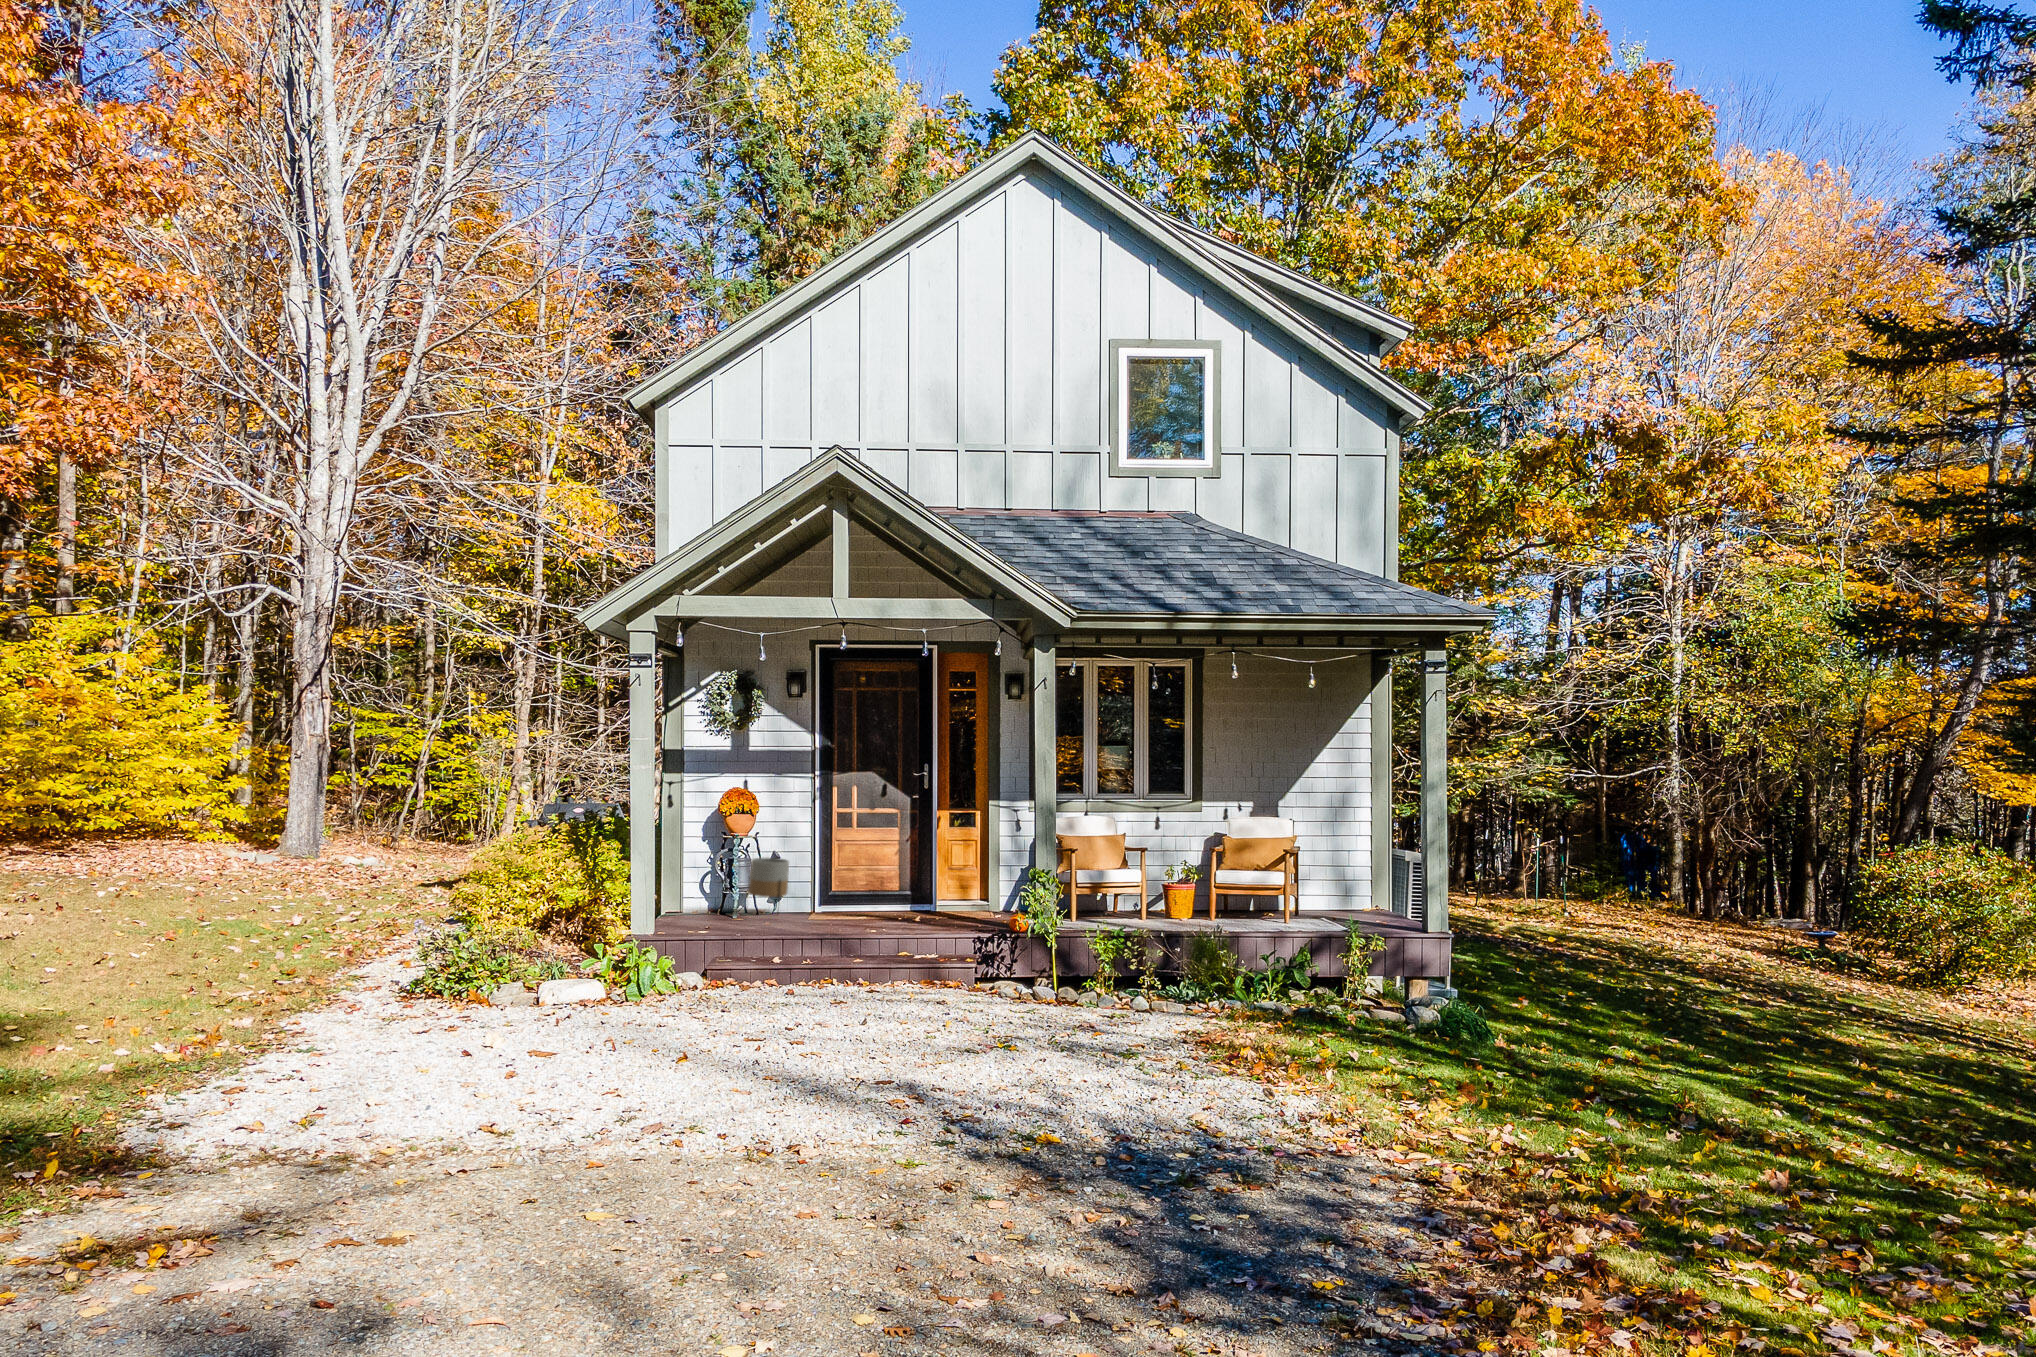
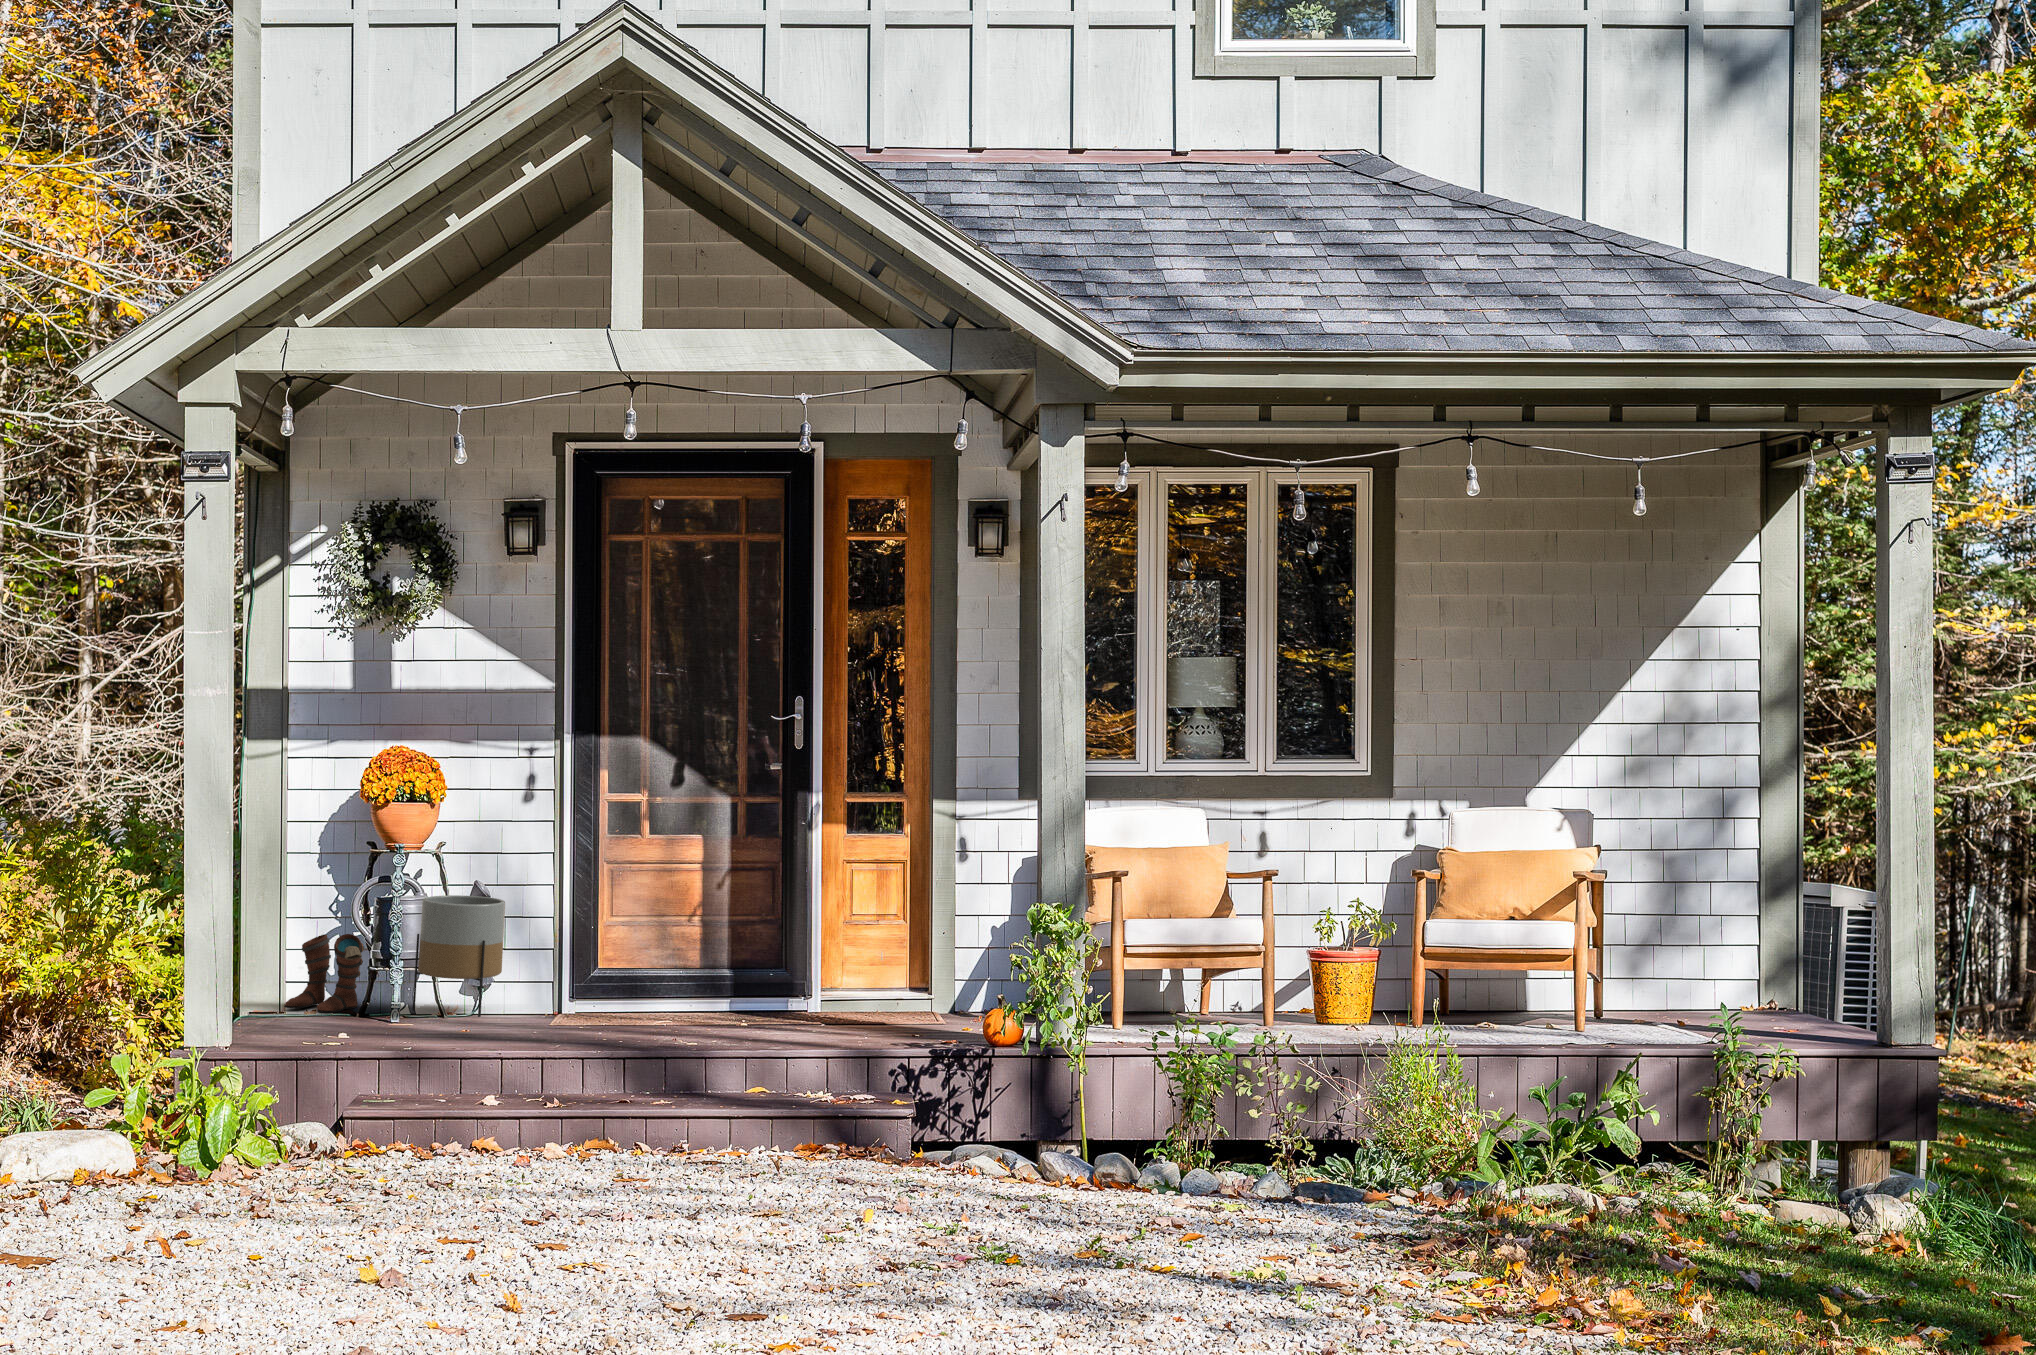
boots: none [685,876,723,913] -> present [284,934,364,1013]

